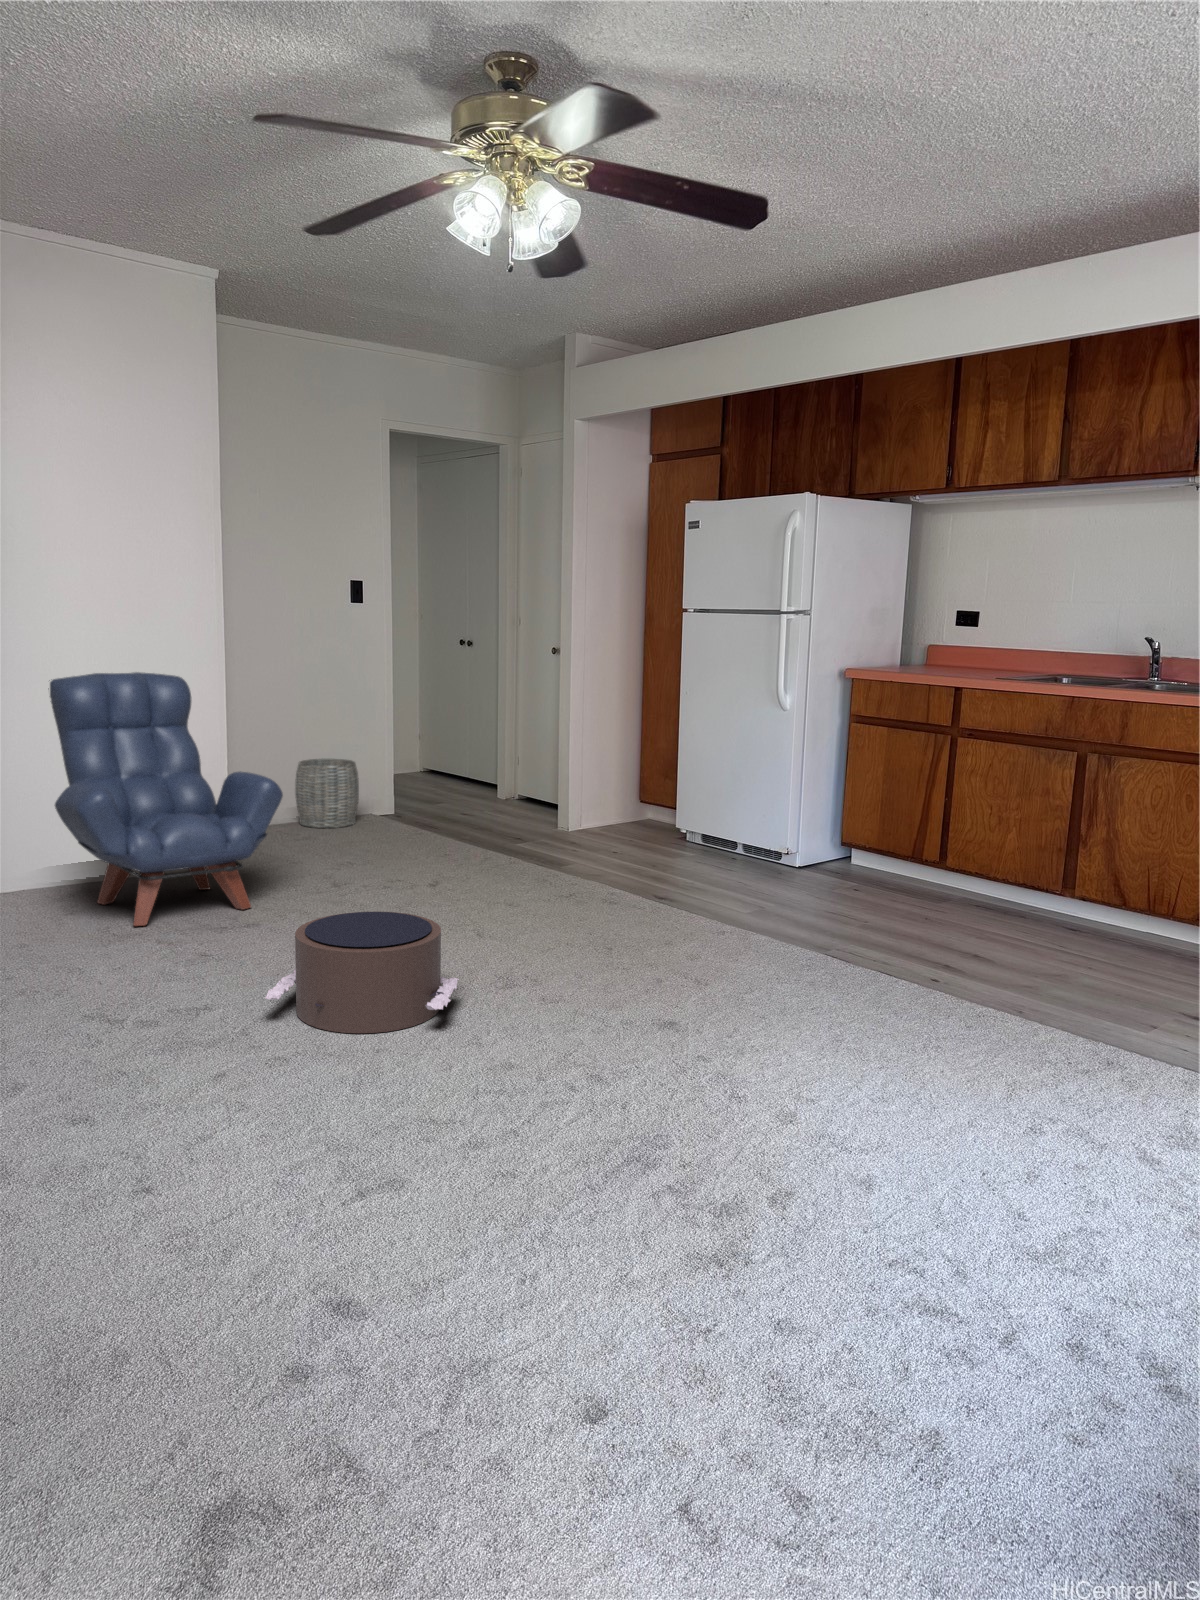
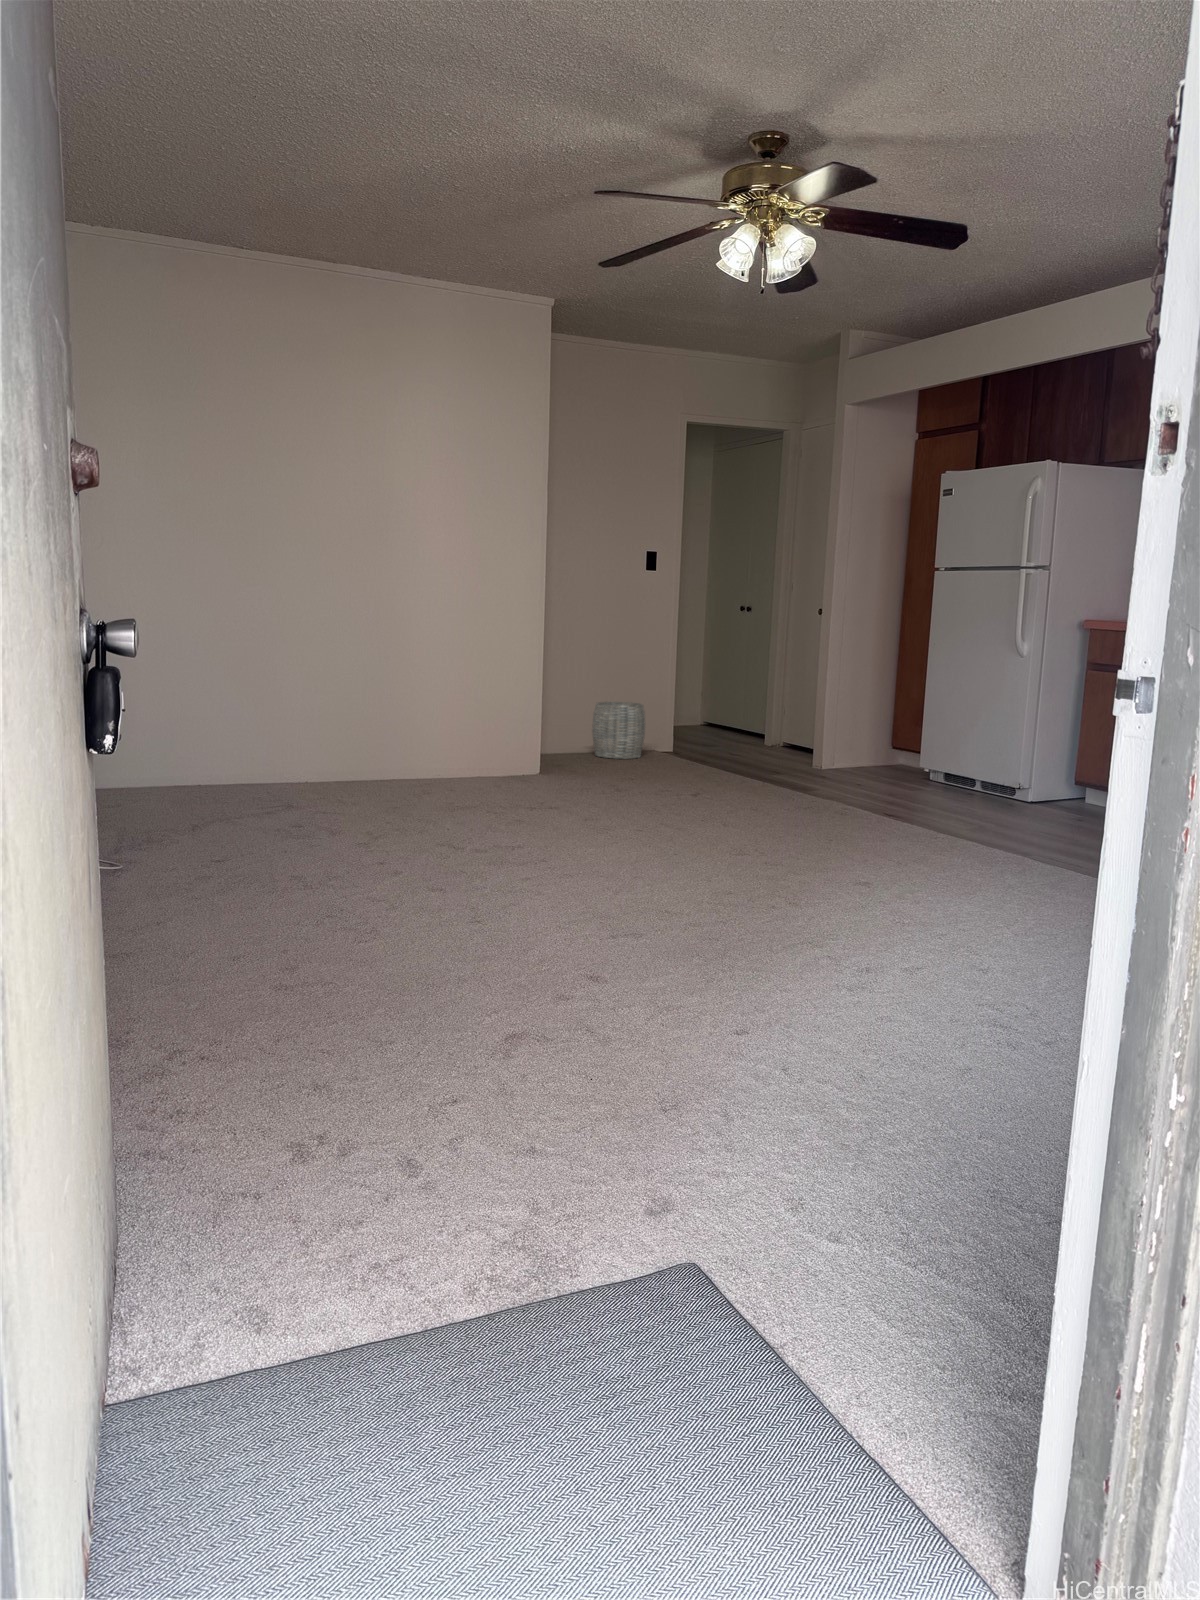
armchair: present [50,672,283,926] -> none [413,614,583,802]
pouf: present [265,912,458,1033] -> none [564,784,708,863]

